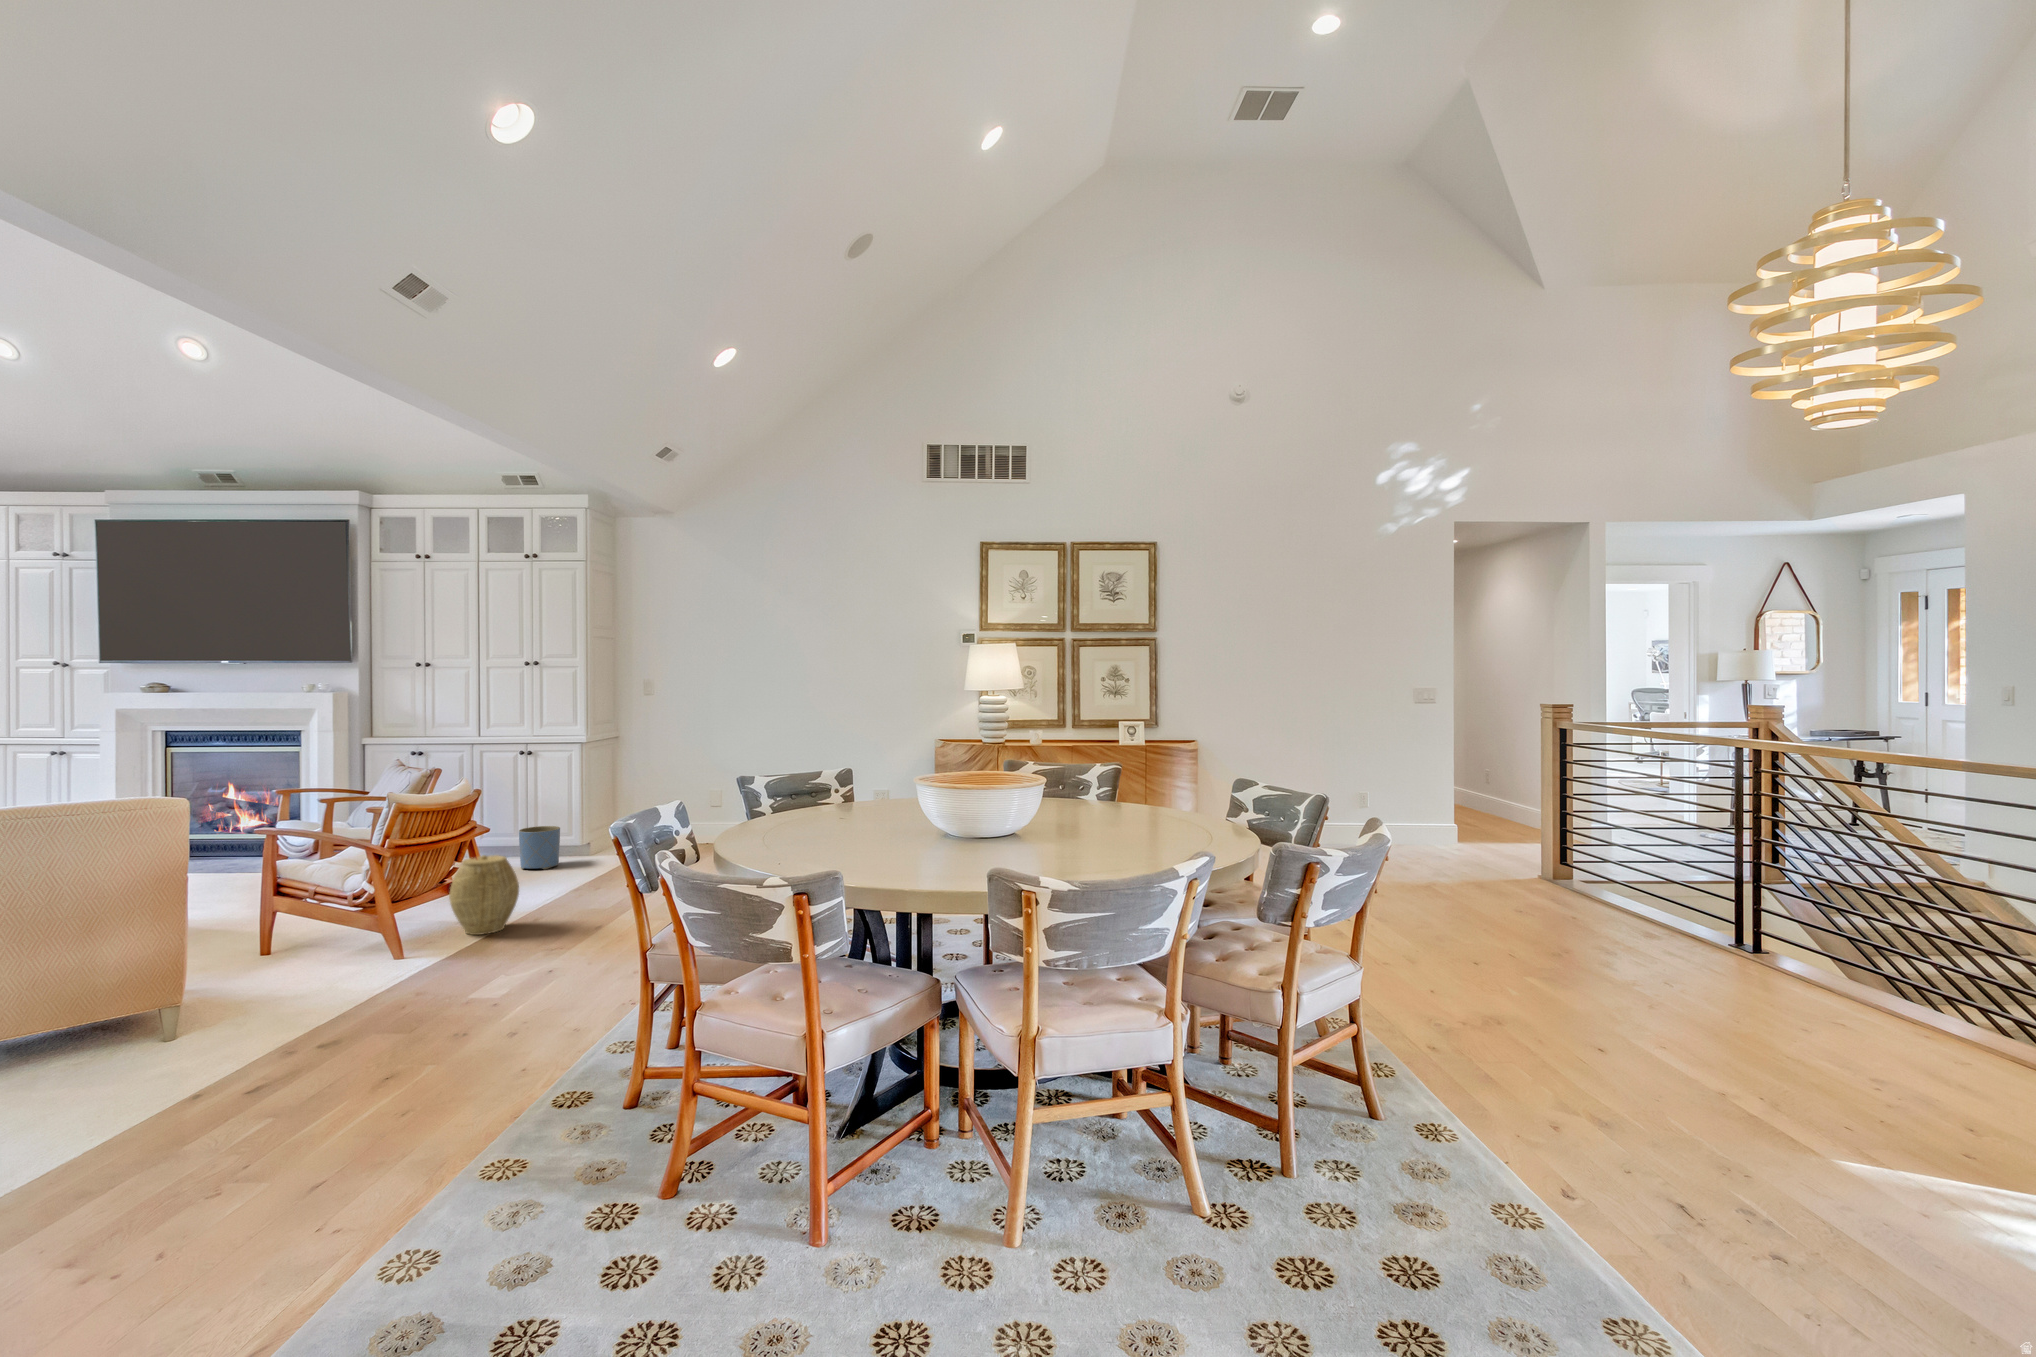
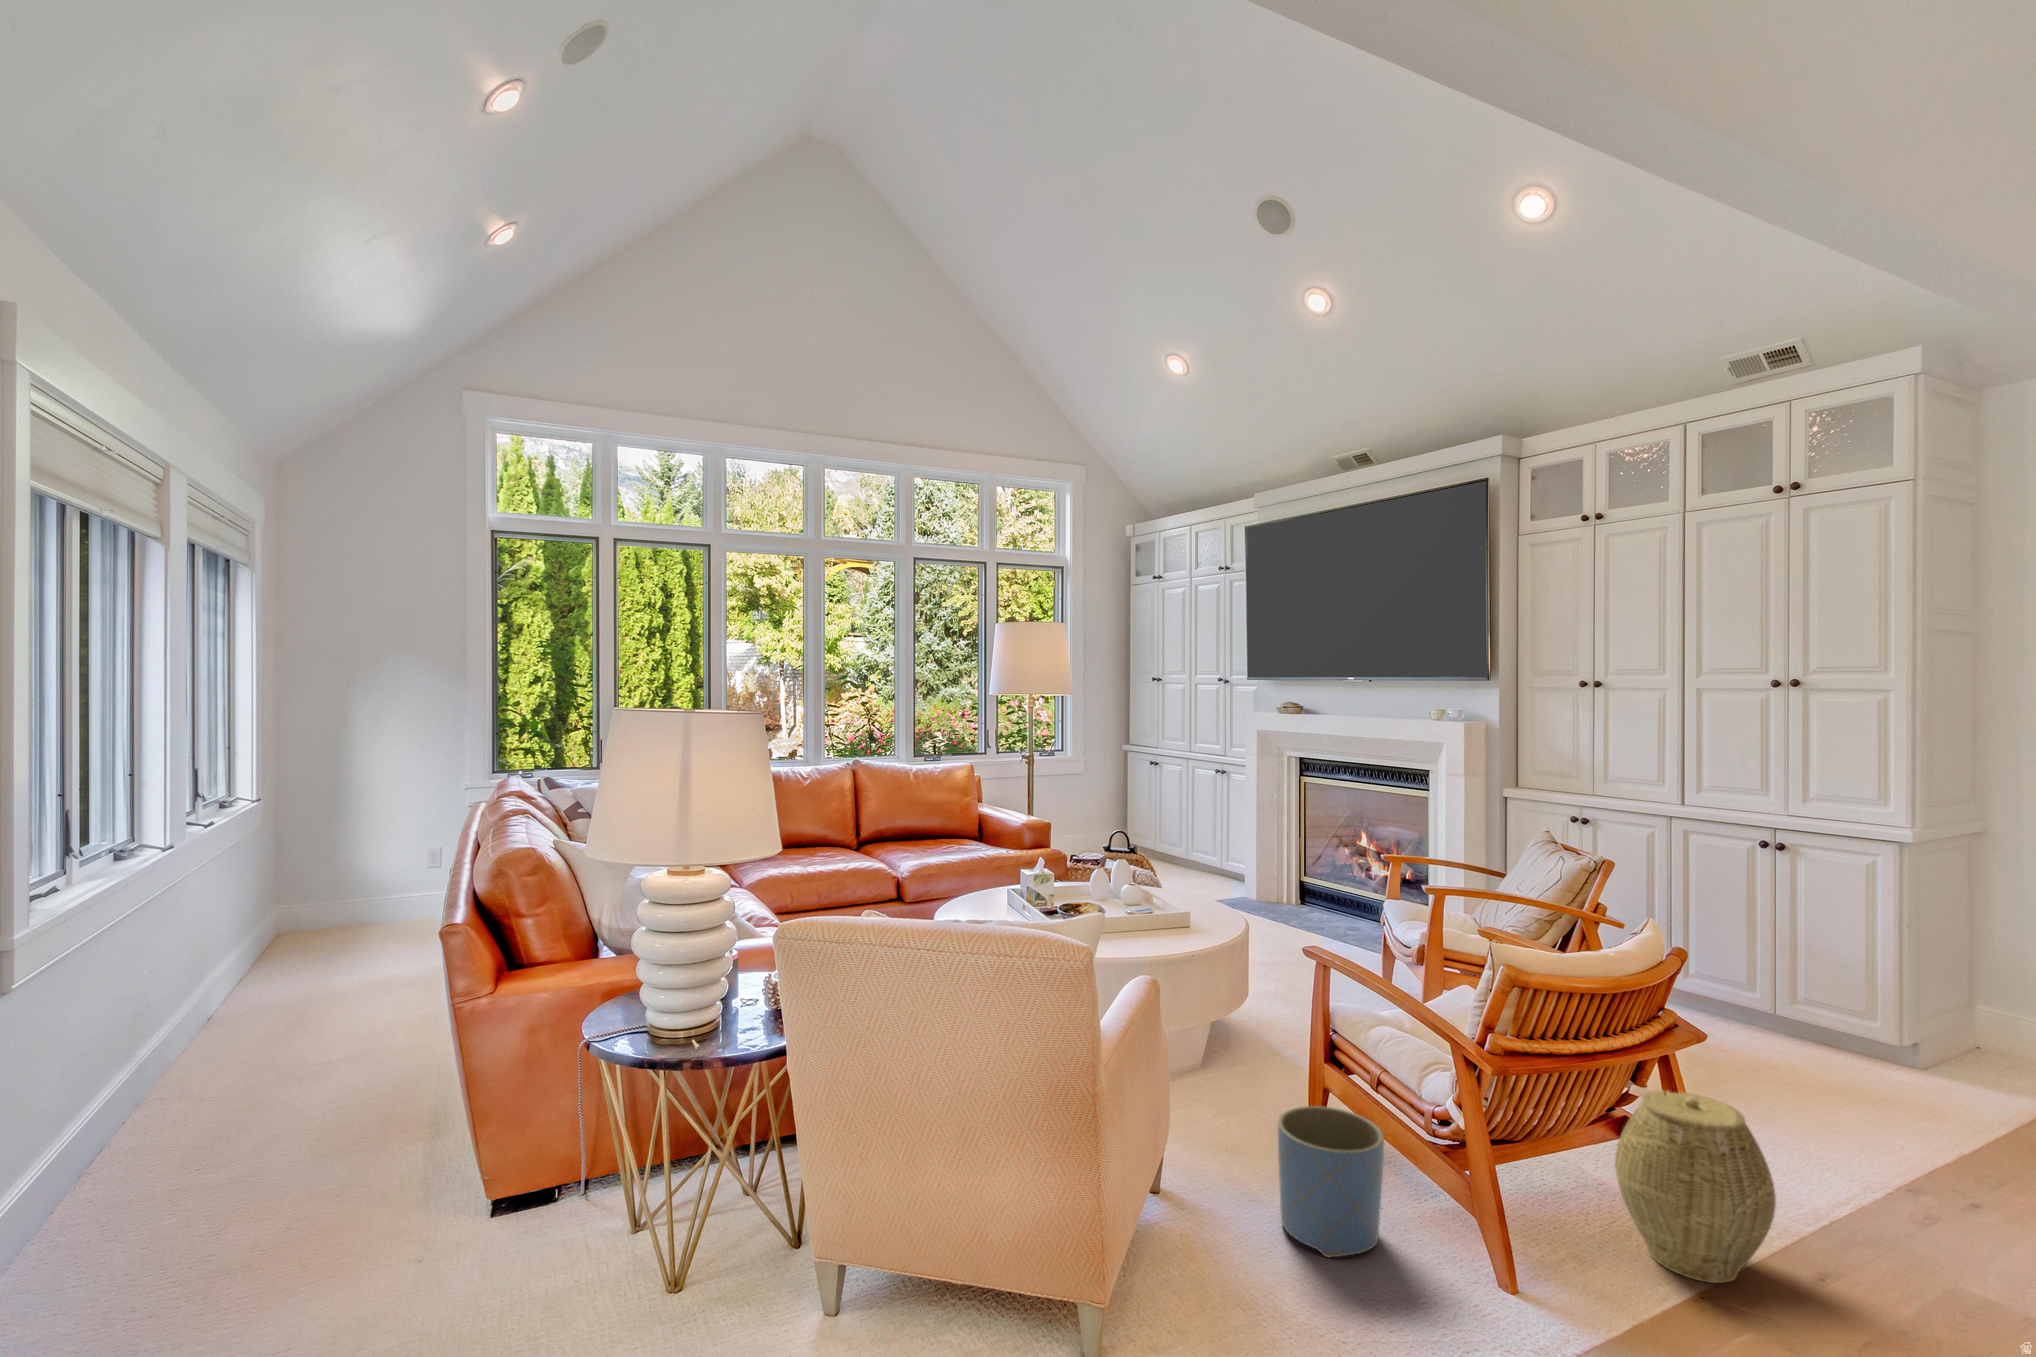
planter: present [519,826,560,870] -> present [1278,1106,1384,1257]

